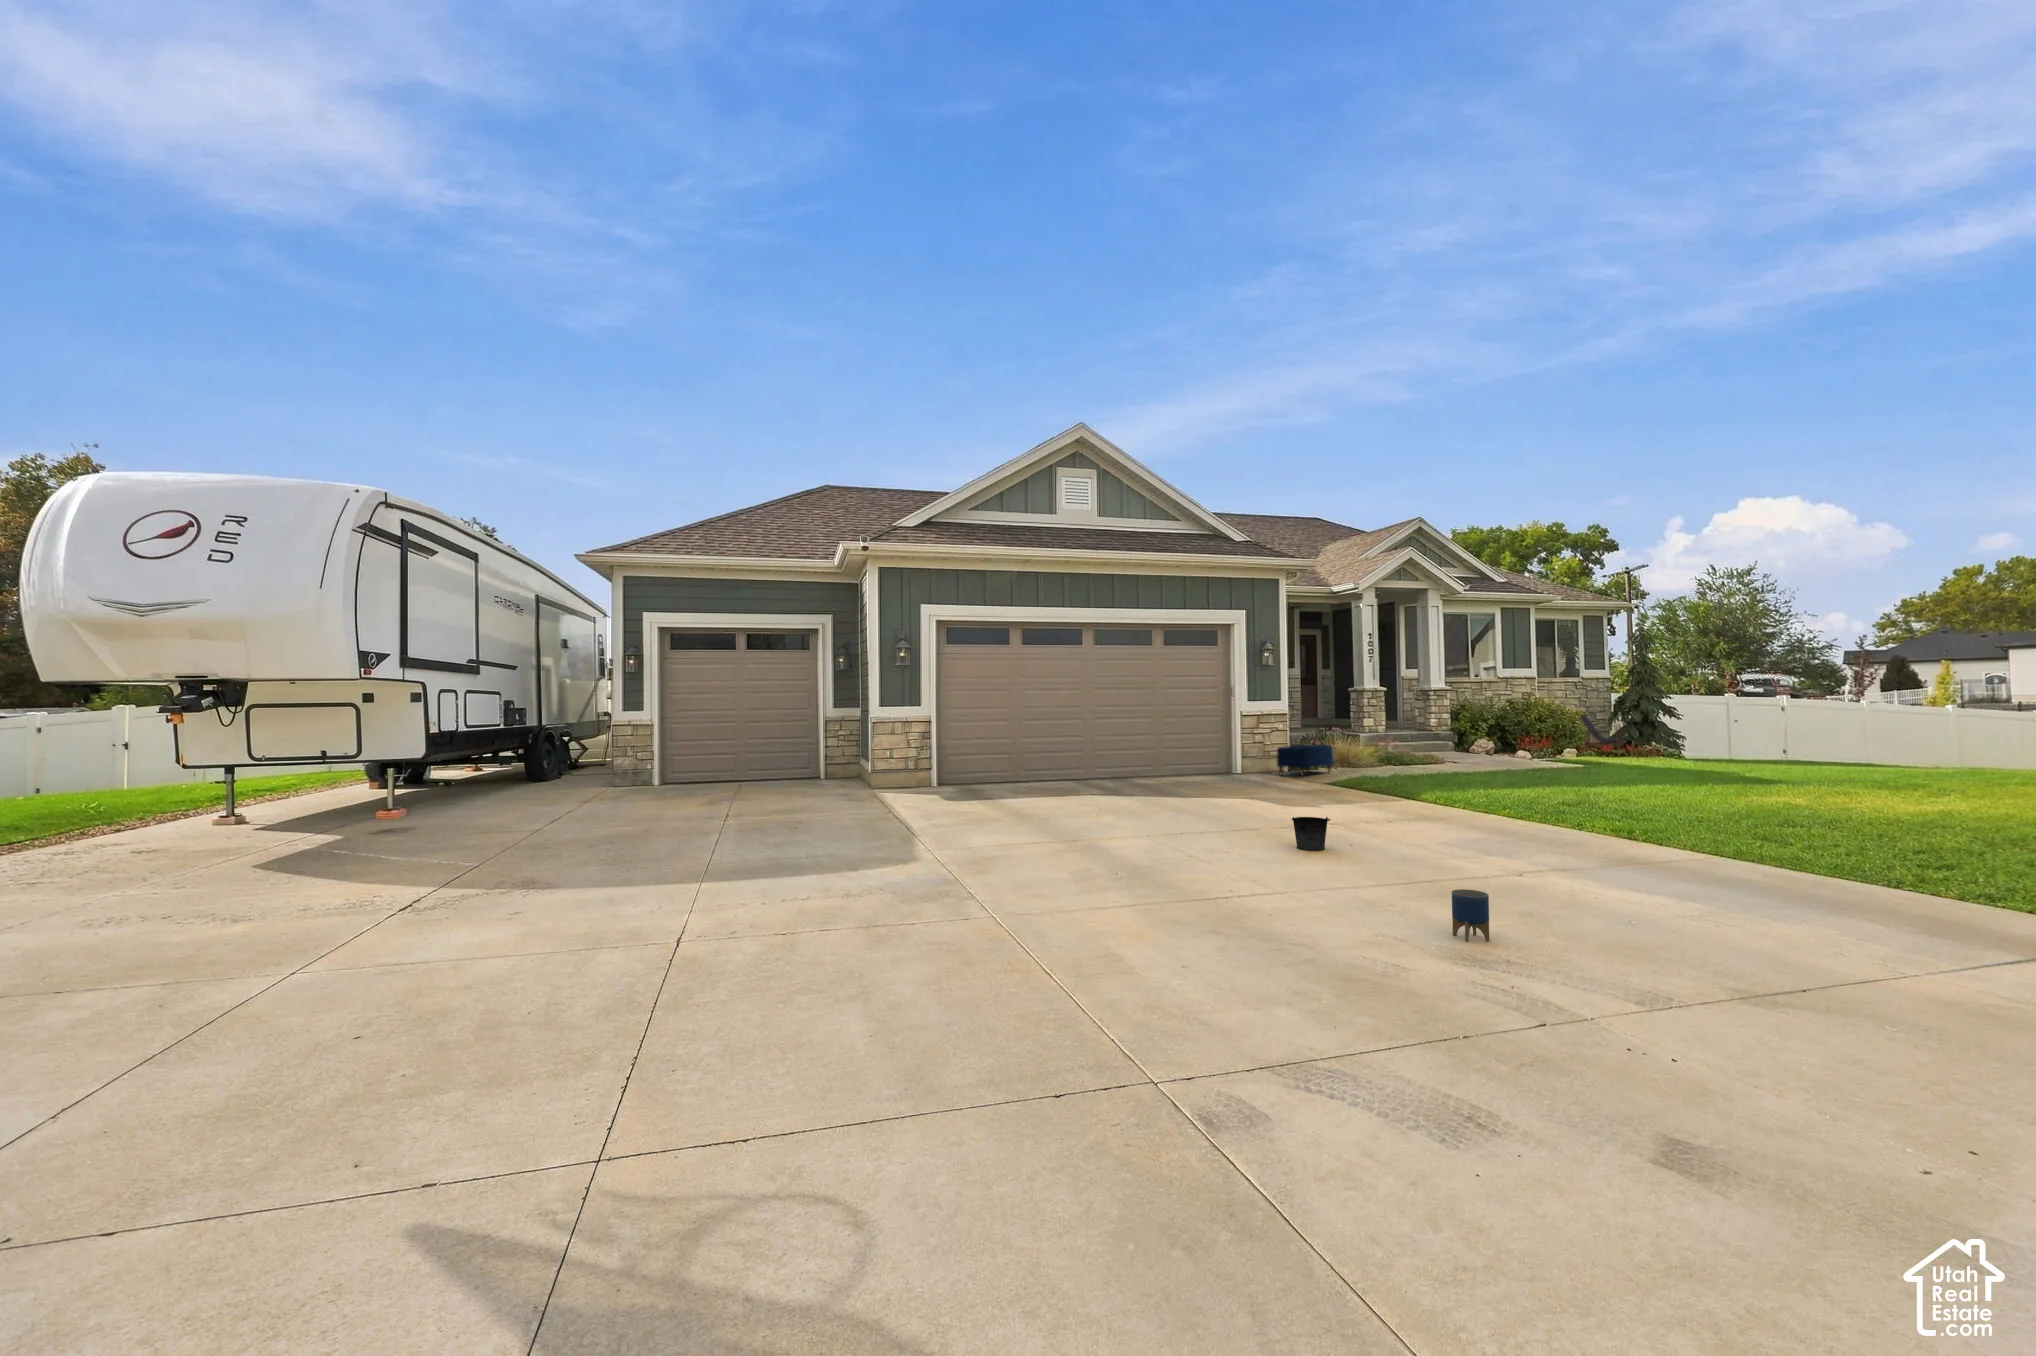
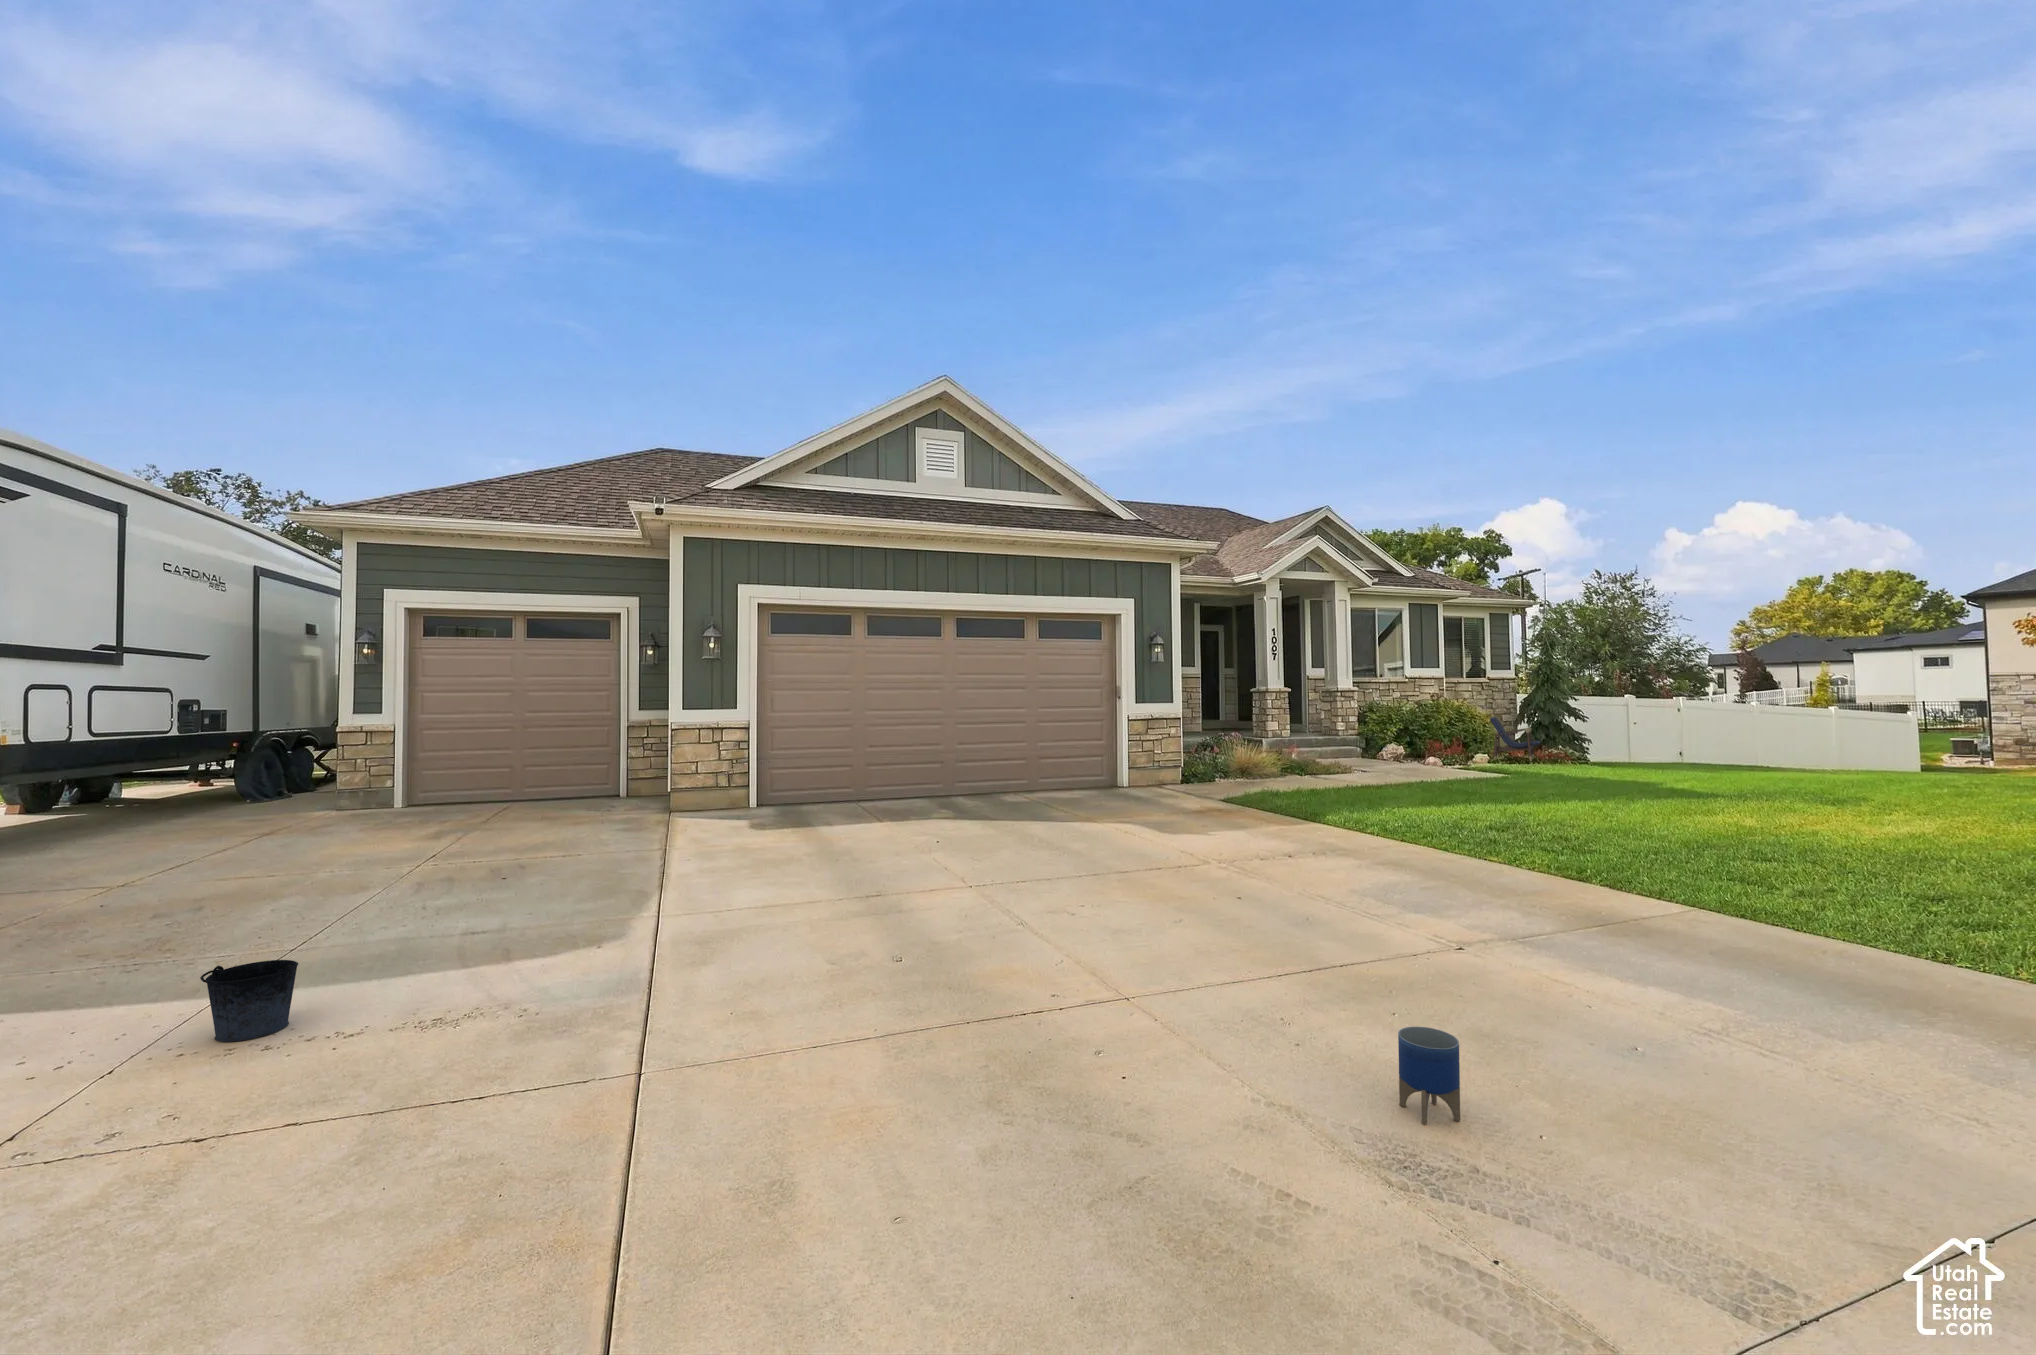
bench: present [1277,745,1333,777] -> none [1169,752,1232,792]
bucket: present [1291,817,1330,851] -> present [200,960,298,1042]

